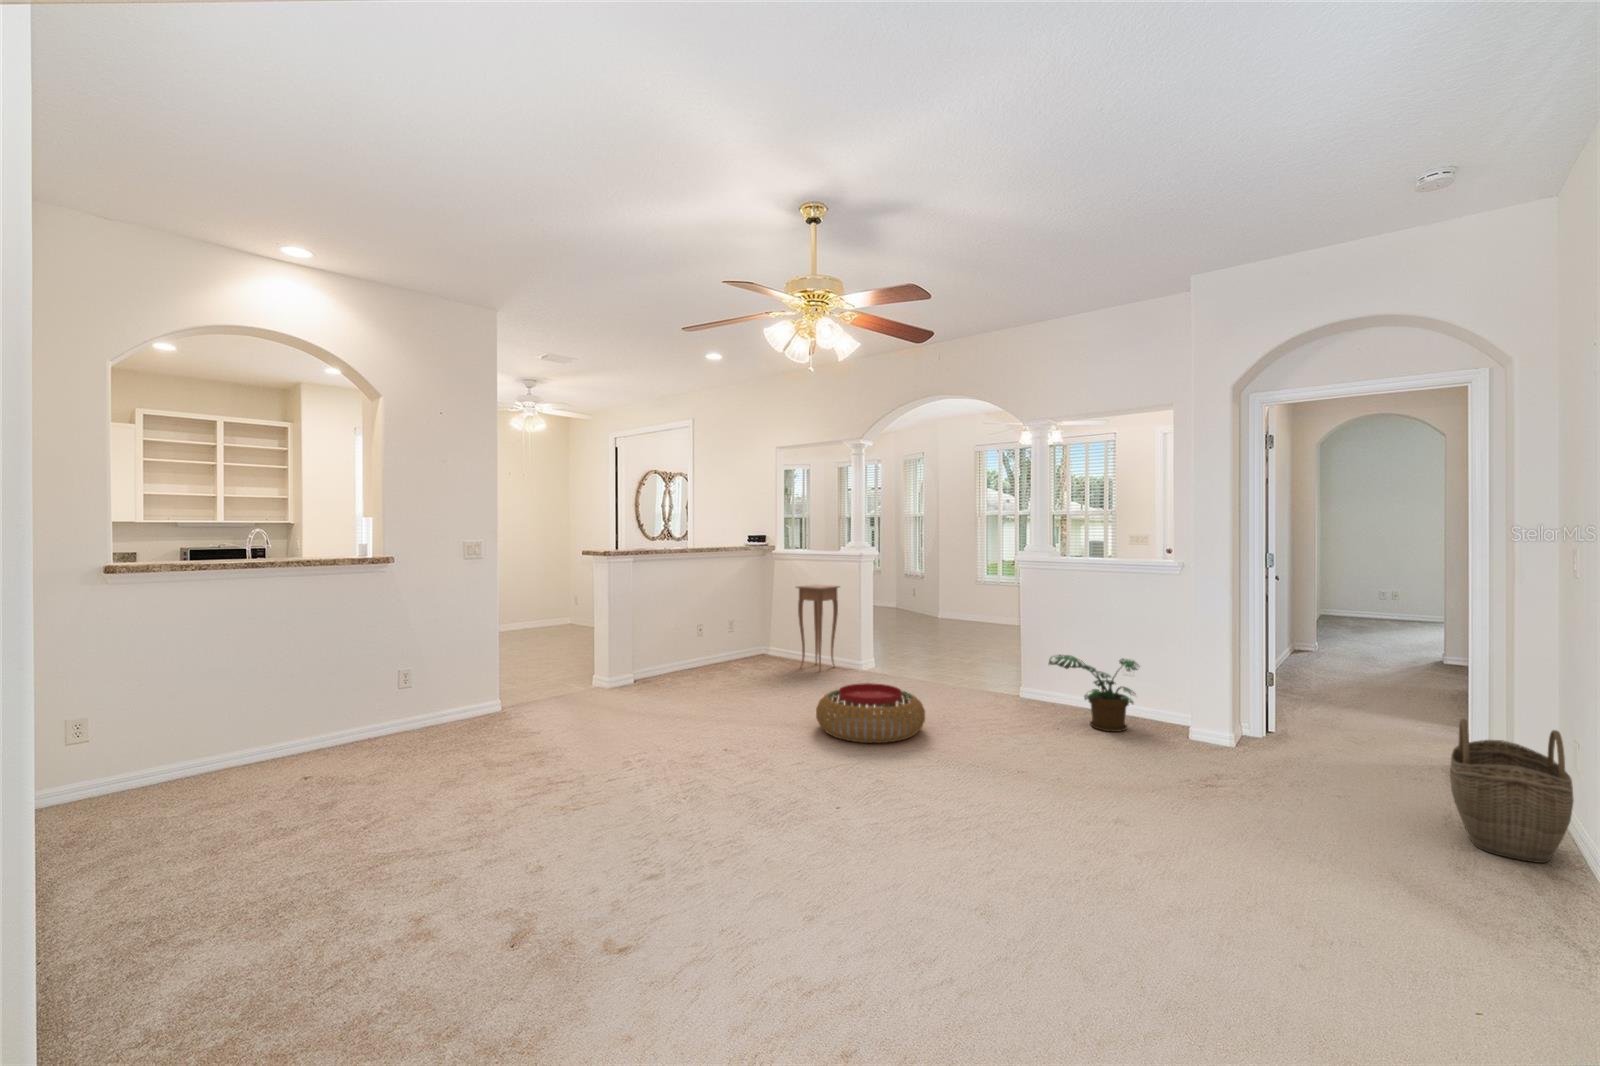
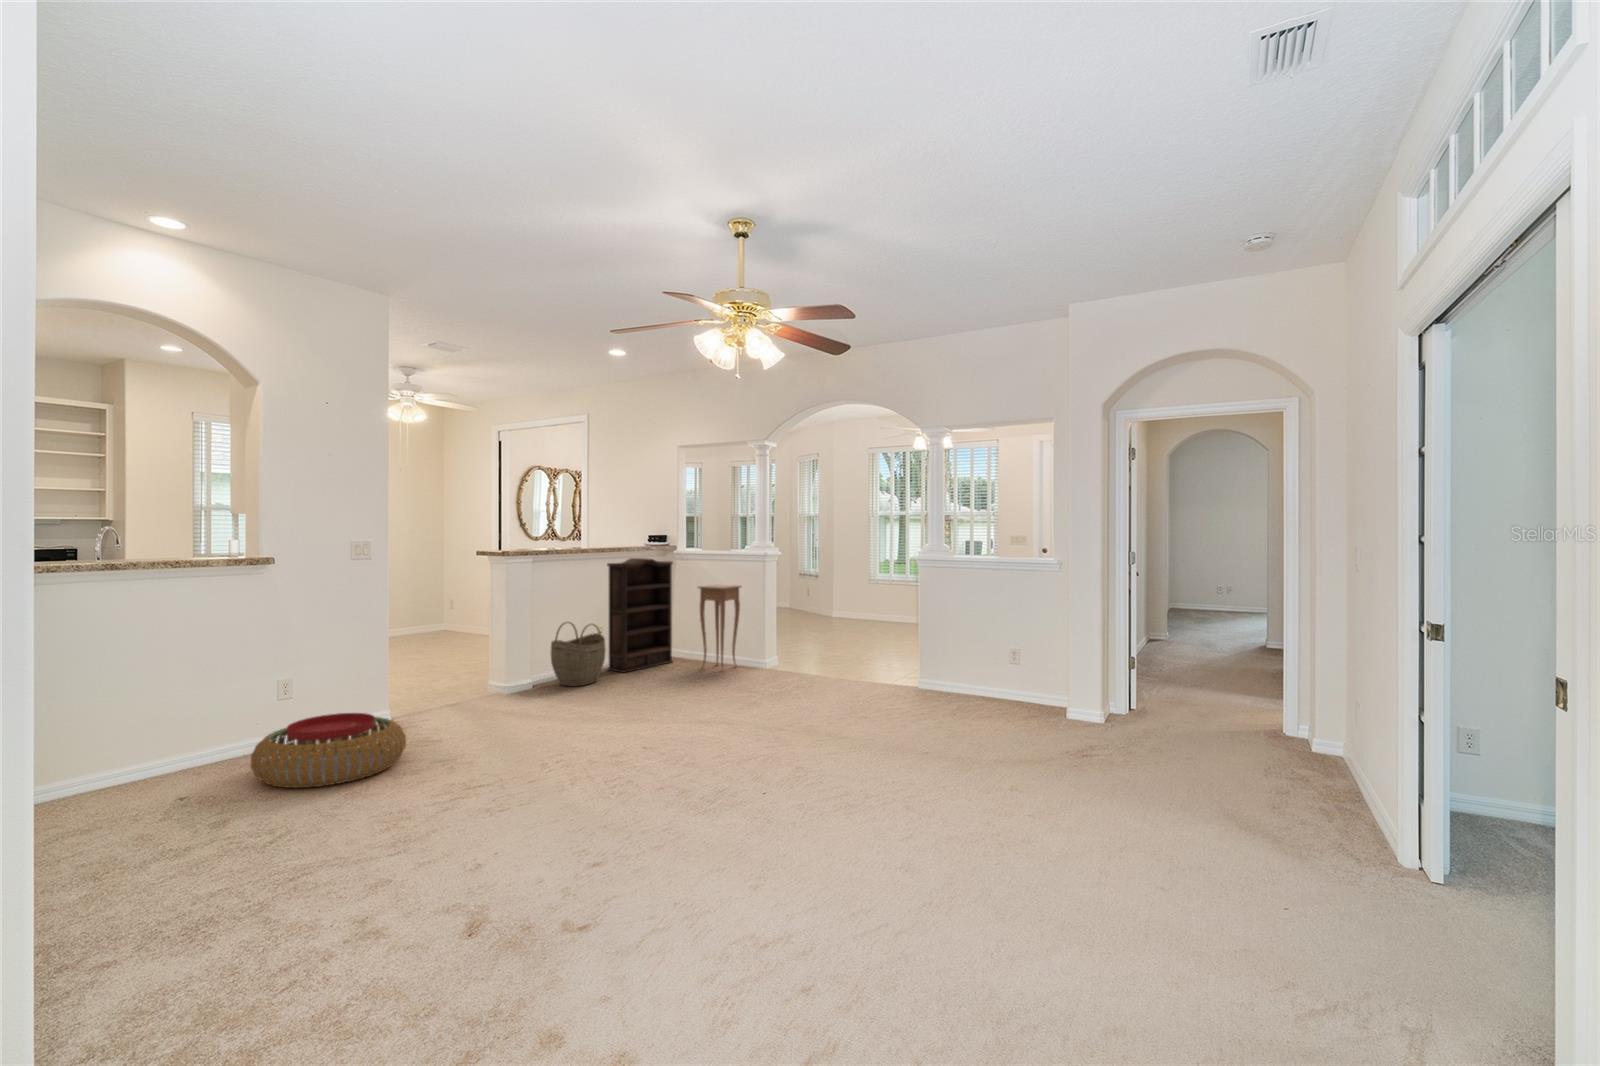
bookshelf: none [709,558,774,670] -> present [607,558,673,673]
potted plant: present [1049,655,1140,732] -> none [945,646,1025,715]
pouf: present [816,683,925,743] -> present [251,713,406,788]
woven basket: present [1450,719,1574,863] -> present [551,622,606,687]

